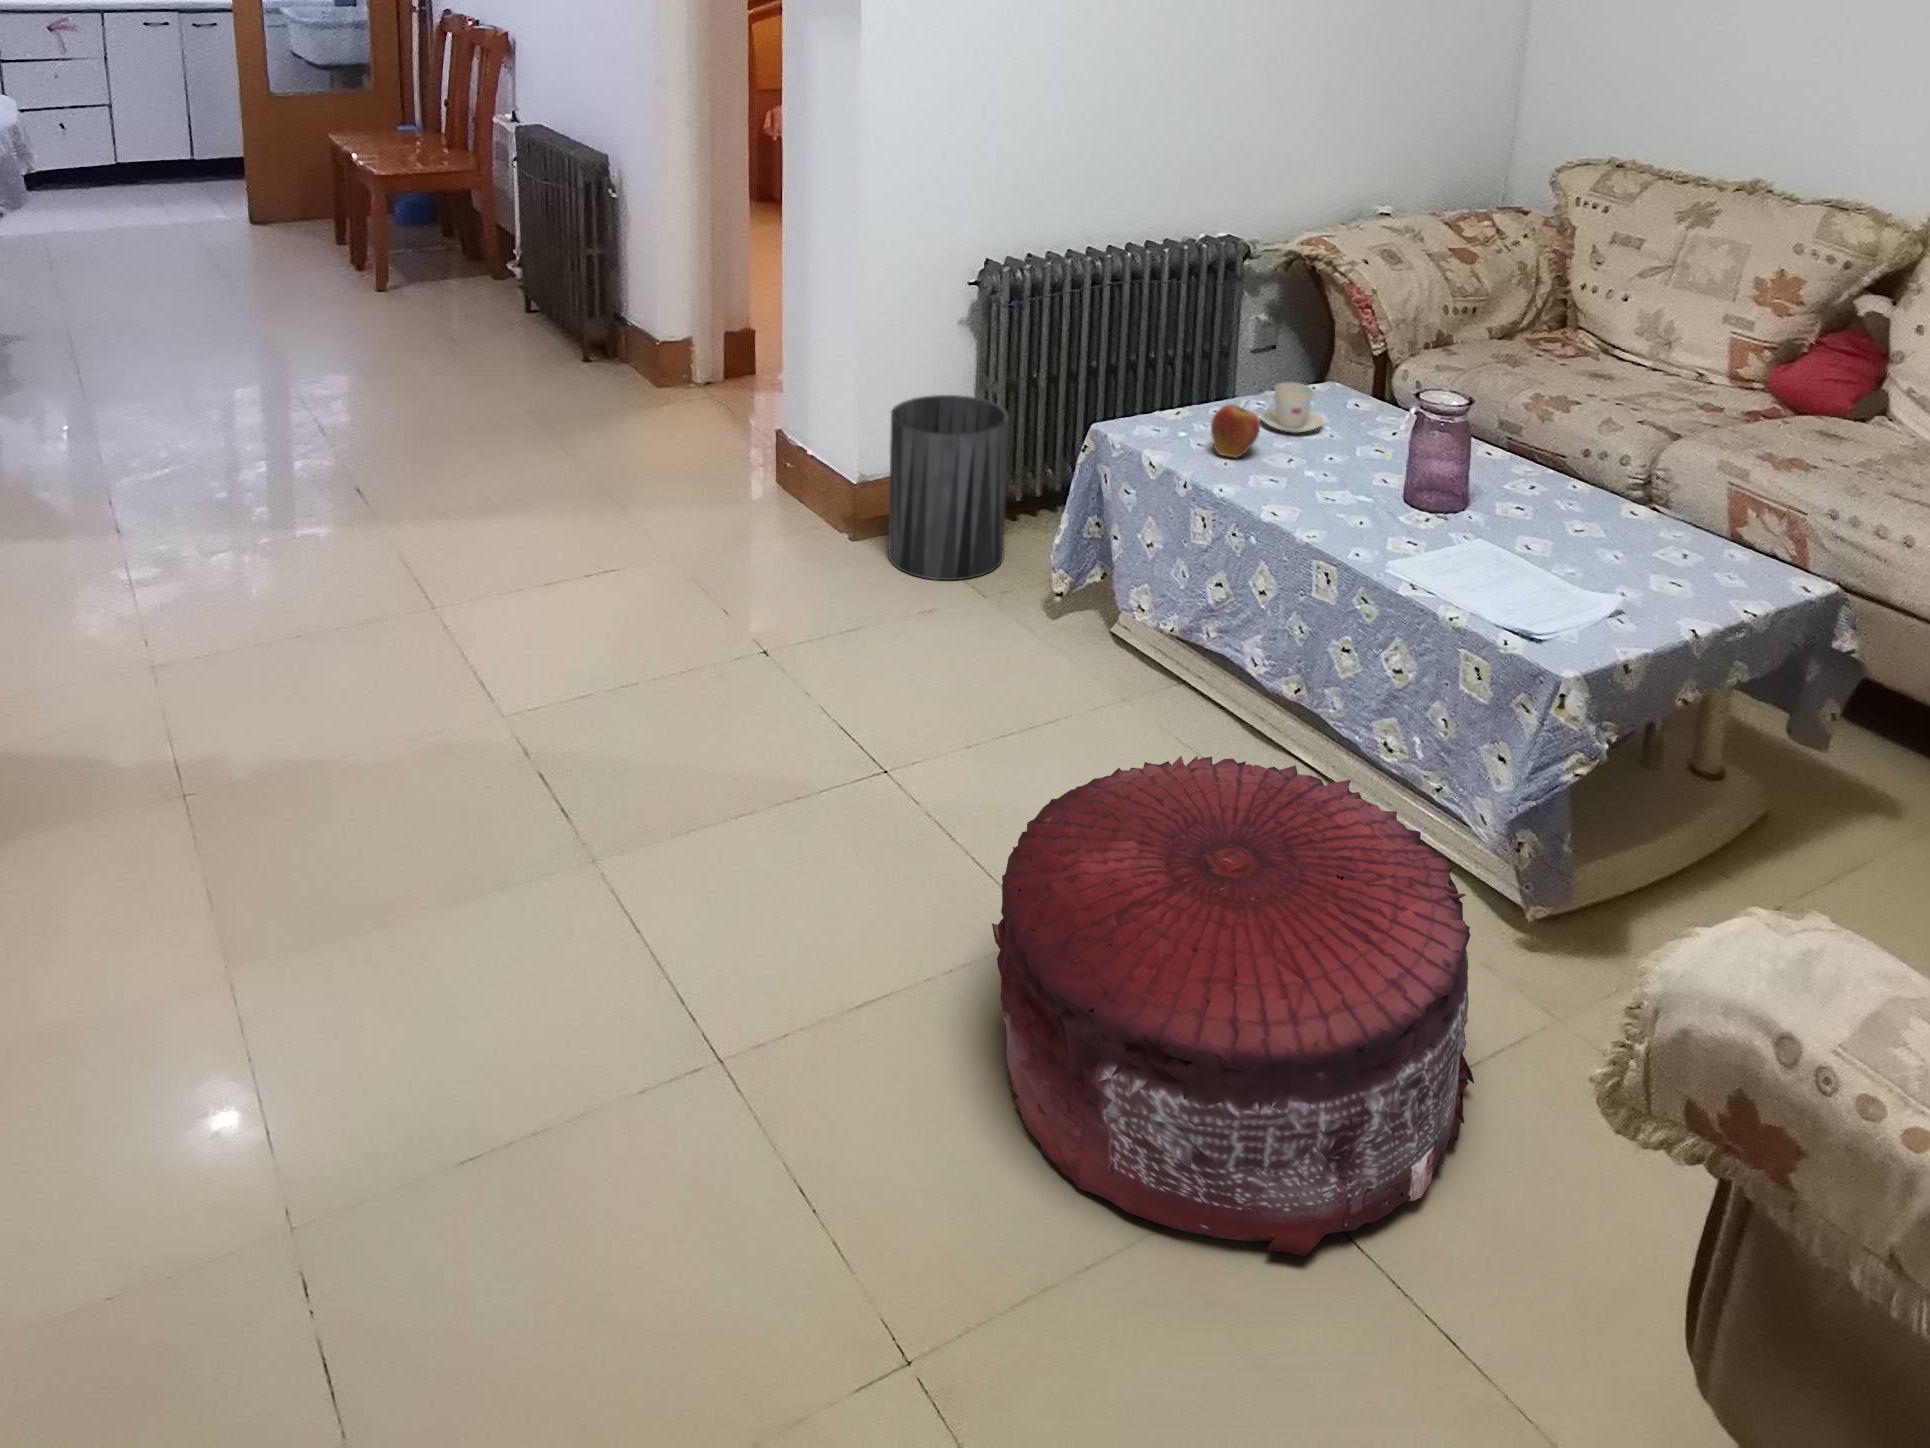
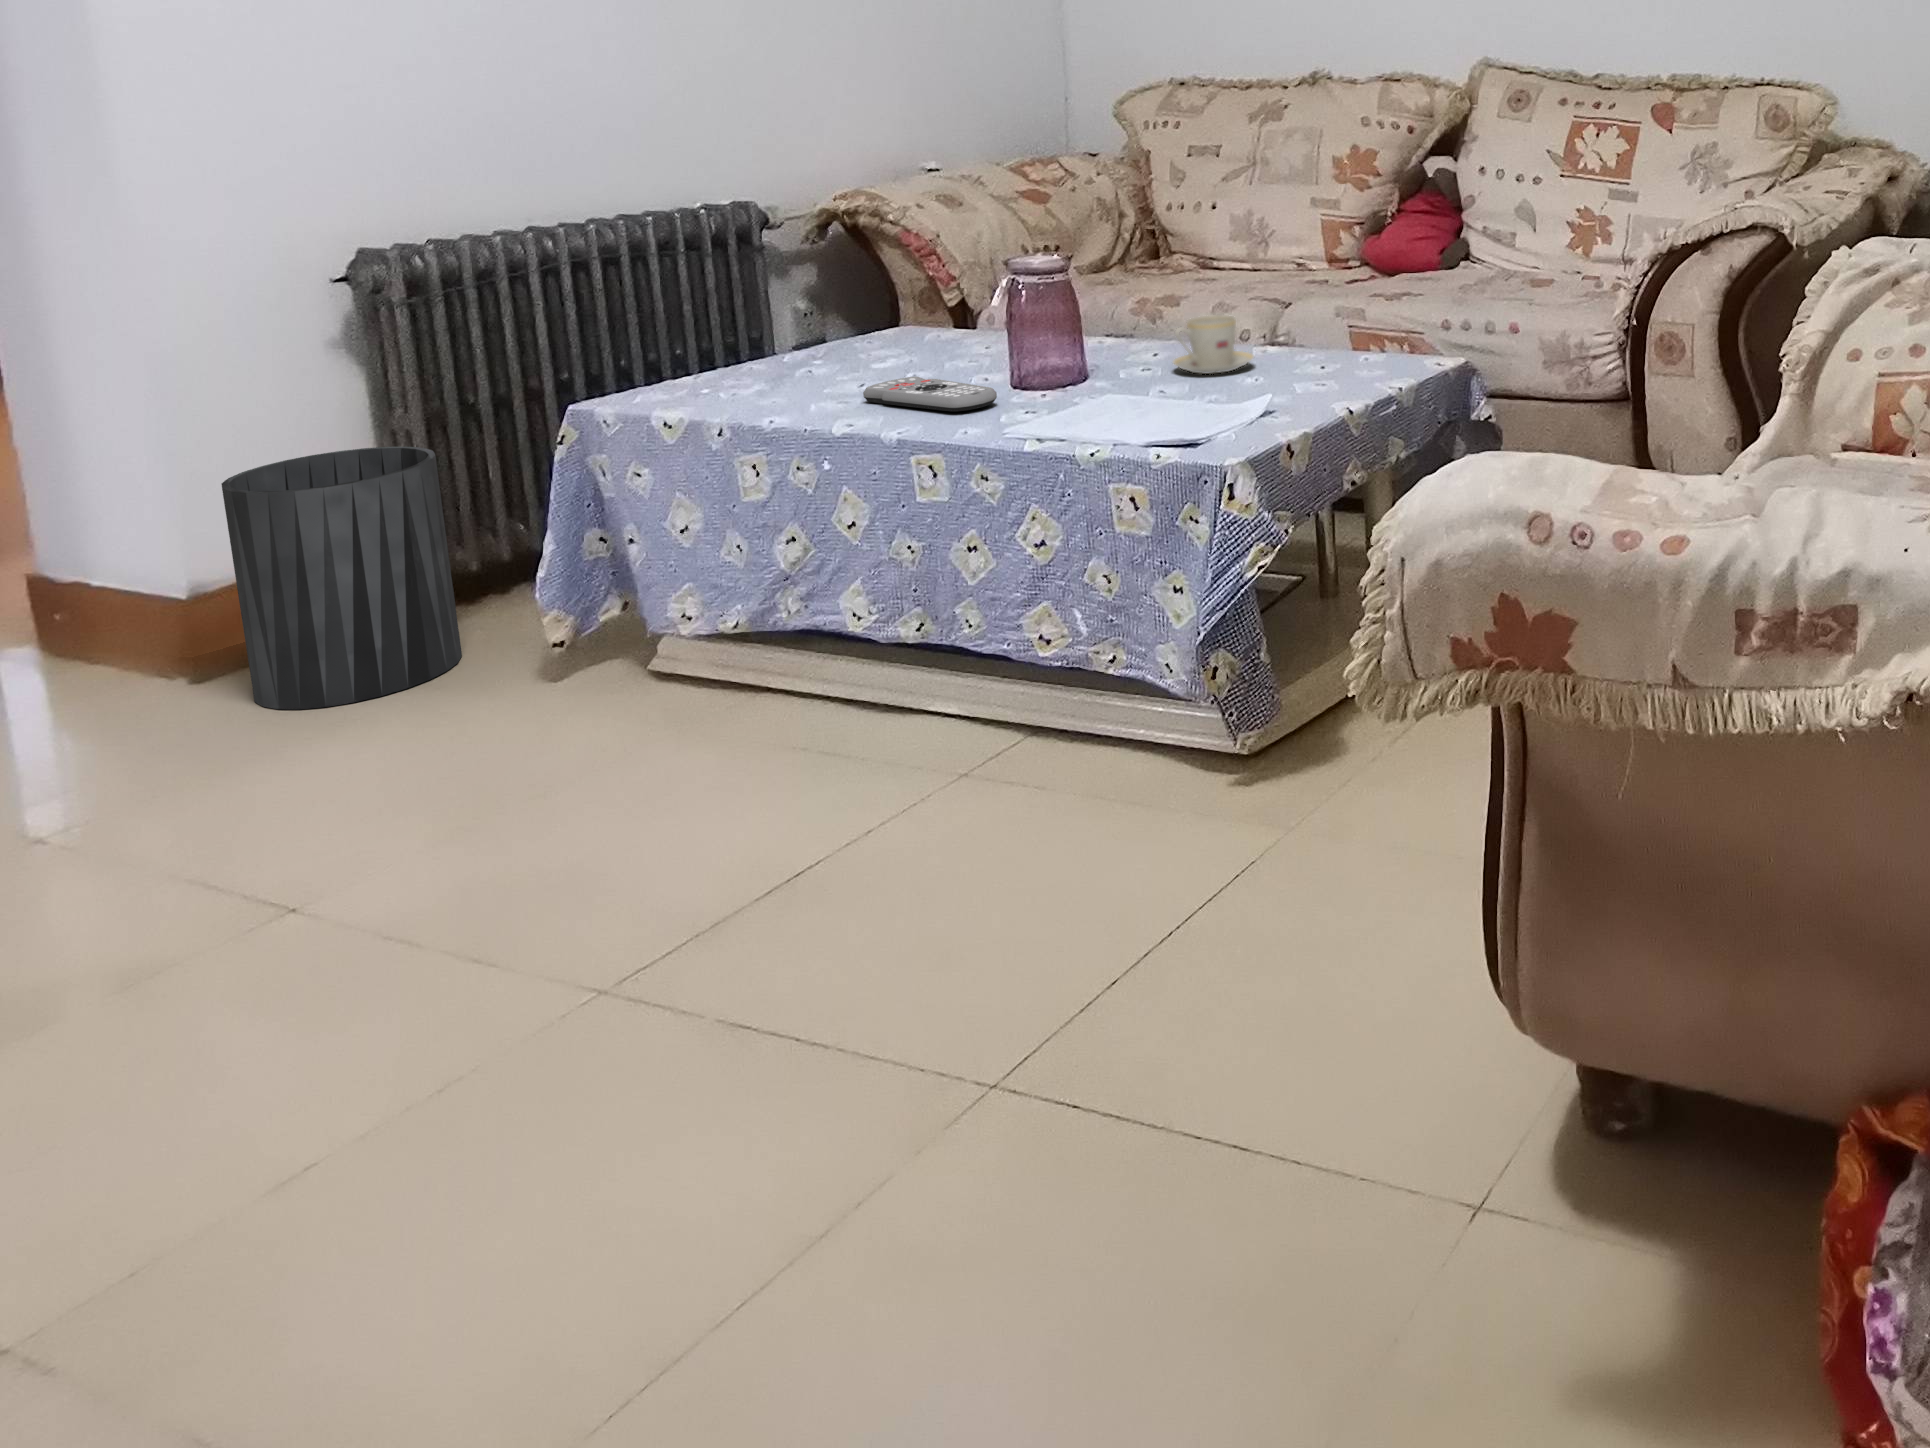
teacup: present [1260,383,1323,433] -> present [1173,315,1254,374]
apple: present [1211,404,1260,457] -> none [746,316,814,391]
remote control: none [1288,476,1388,531] -> present [863,377,997,412]
pouf: present [992,756,1474,1256] -> none [504,646,1217,1241]

